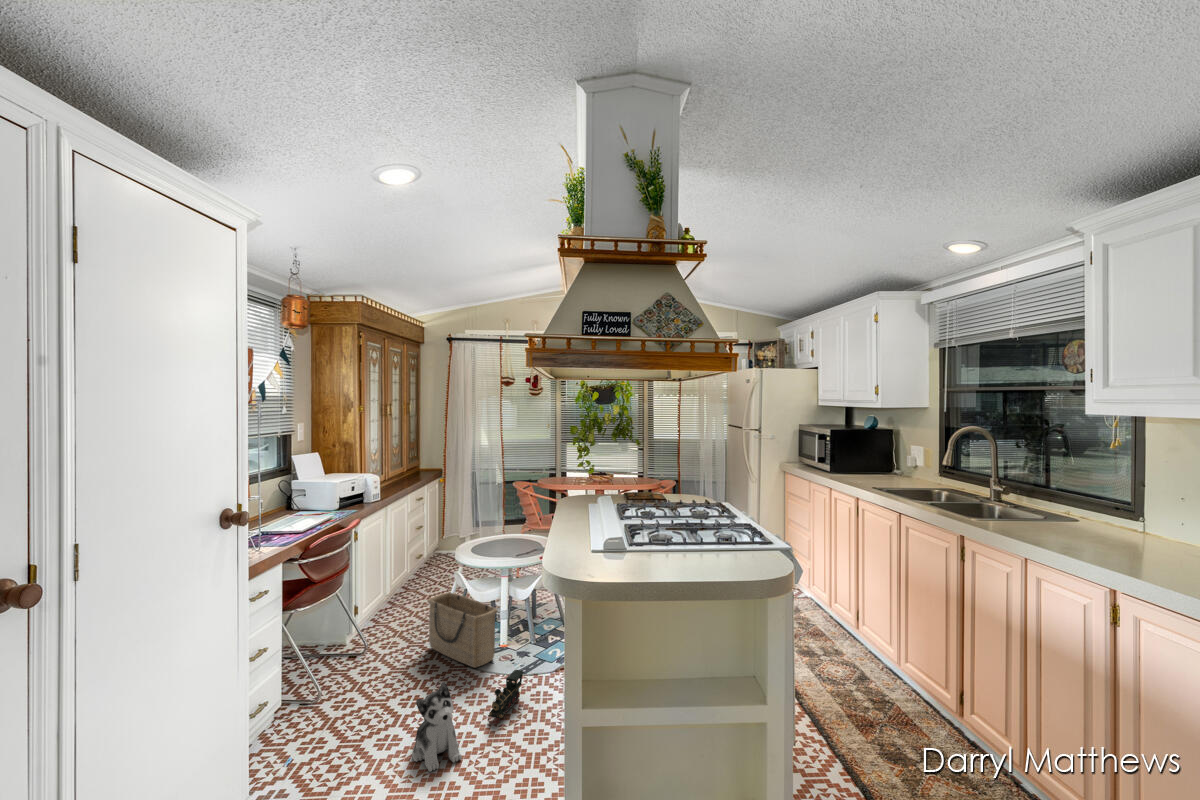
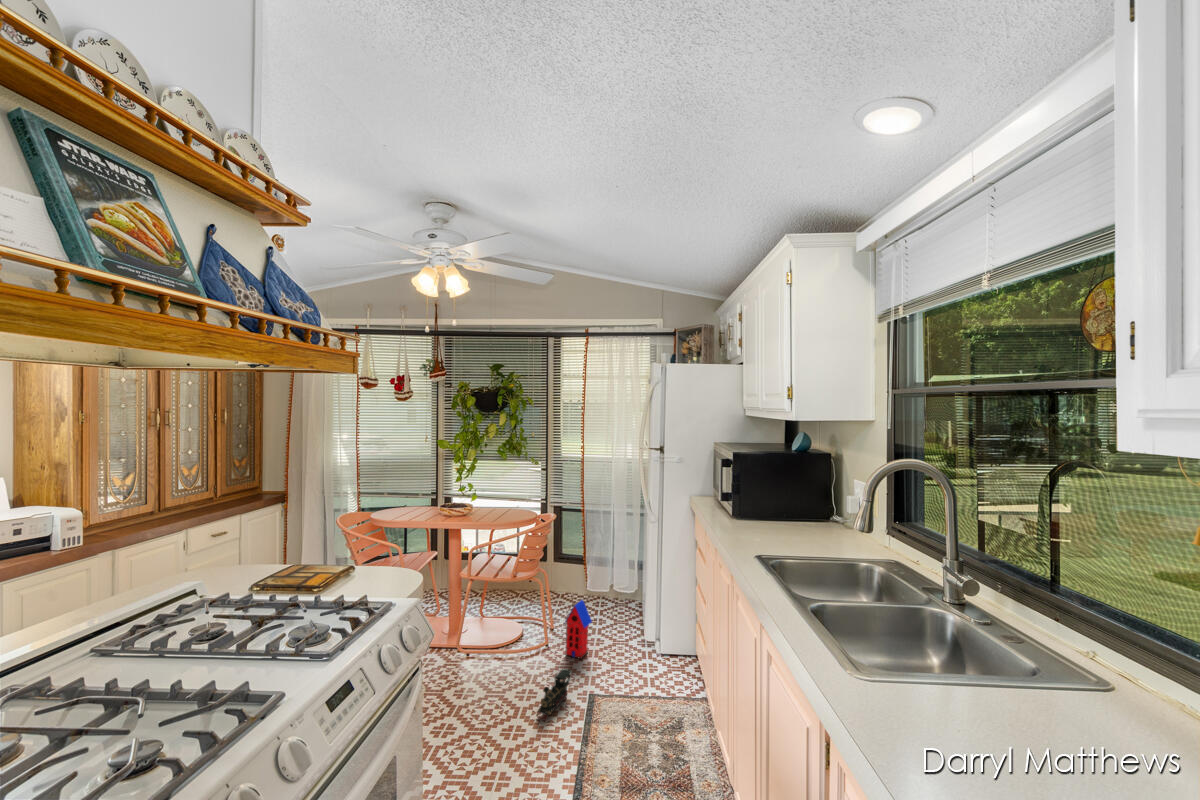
basket: present [427,592,497,668] -> none [480,589,547,664]
toy house: none [515,599,544,660] -> present [565,600,592,659]
plush toy: present [412,682,462,772] -> none [466,678,512,761]

